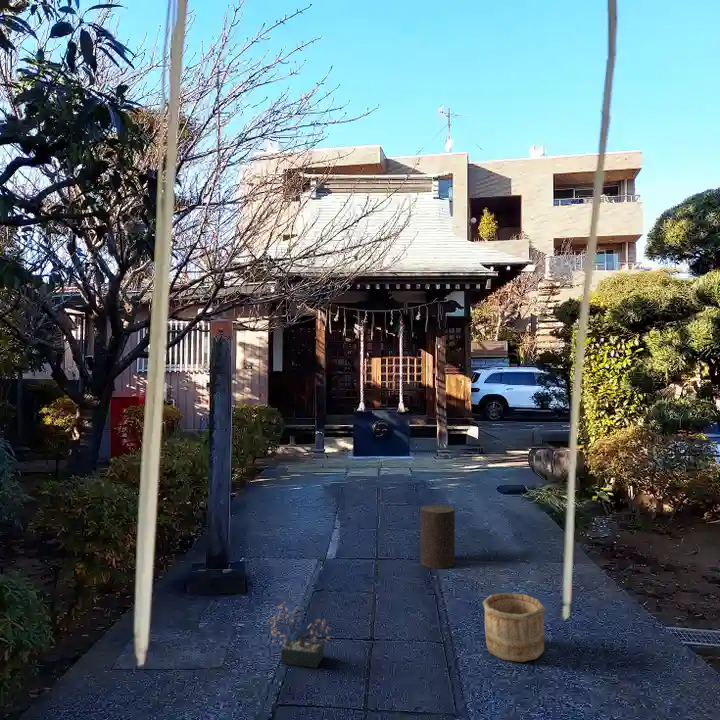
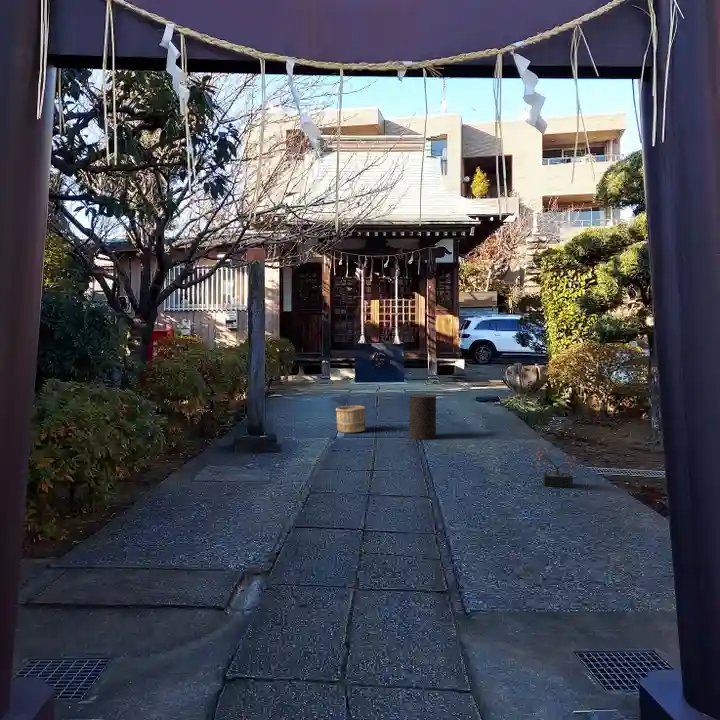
wooden bucket: present [483,593,545,662] -> present [336,405,366,433]
decorative plant: present [269,602,330,668] -> present [531,446,580,488]

